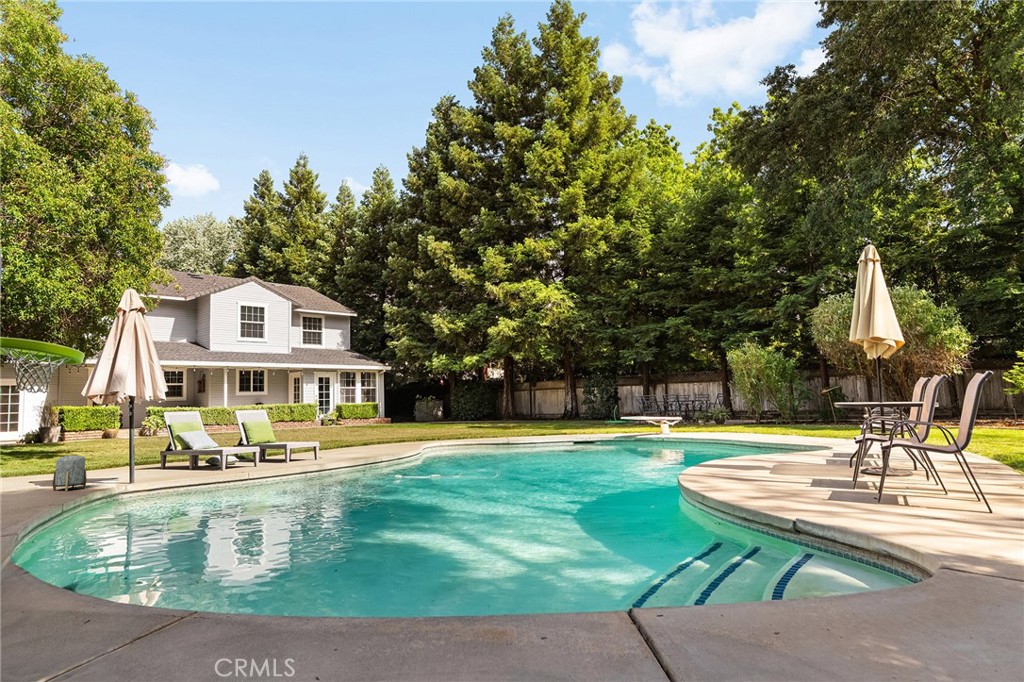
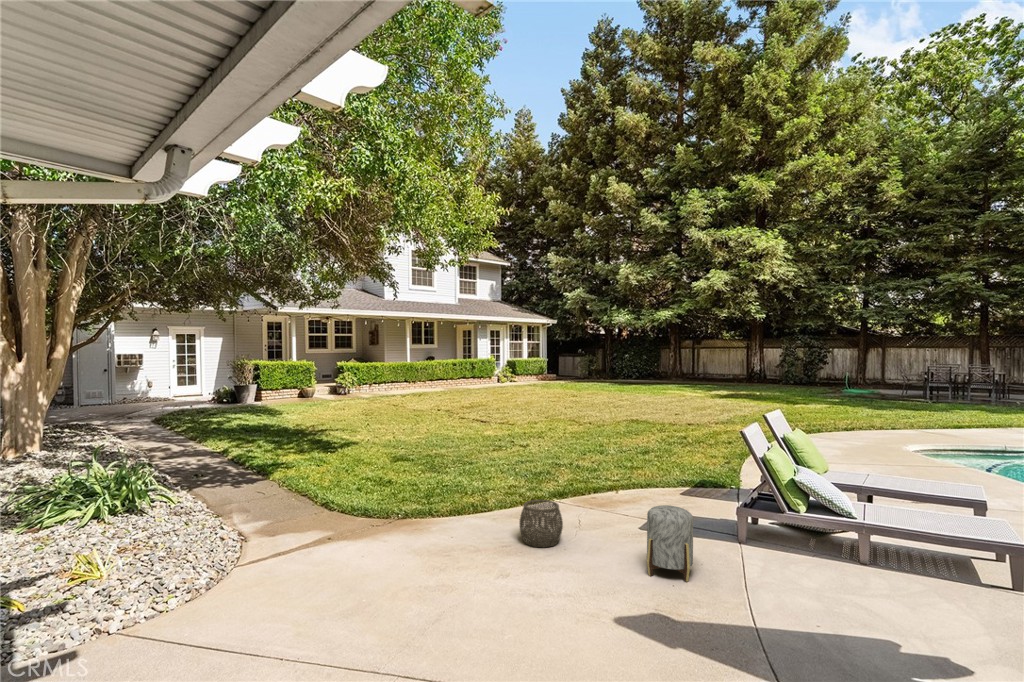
woven basket: none [19,462,51,486] -> present [520,500,563,547]

